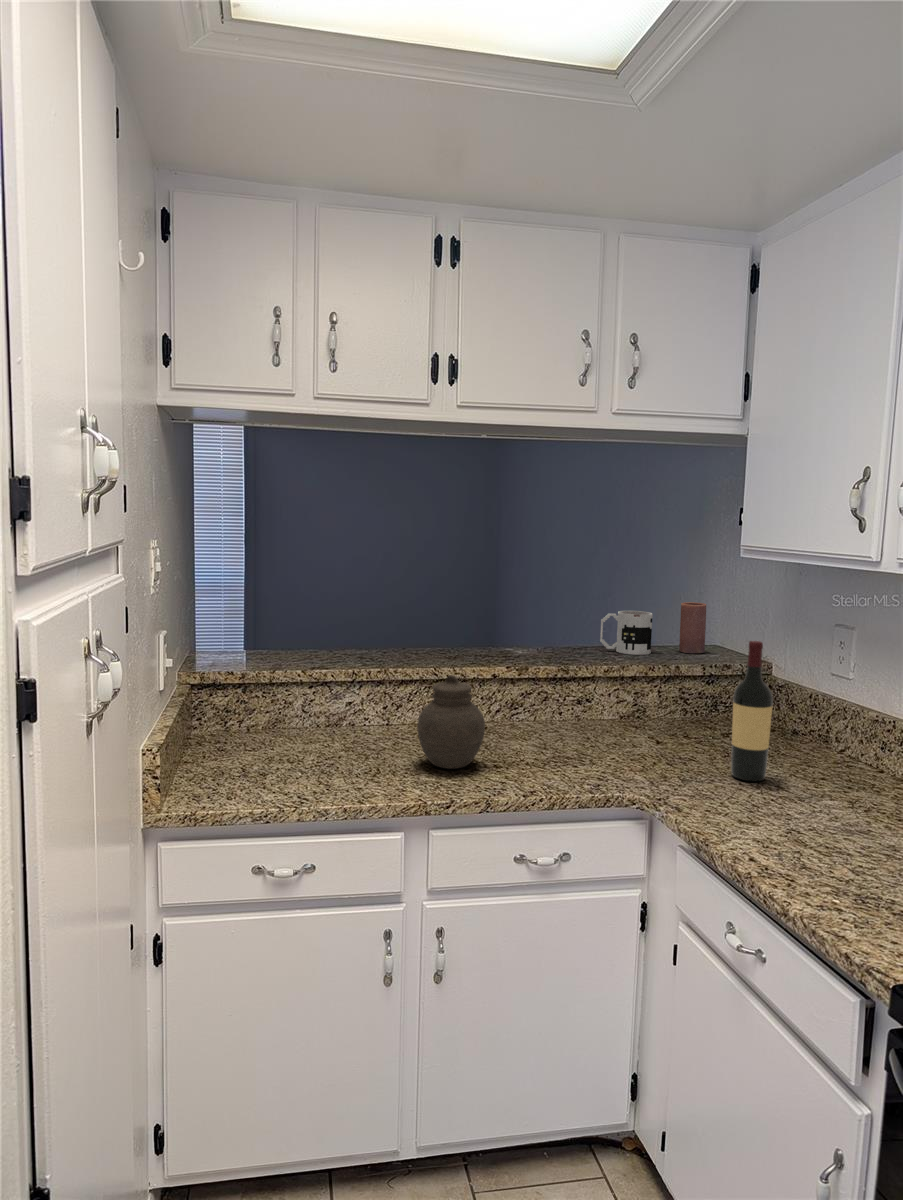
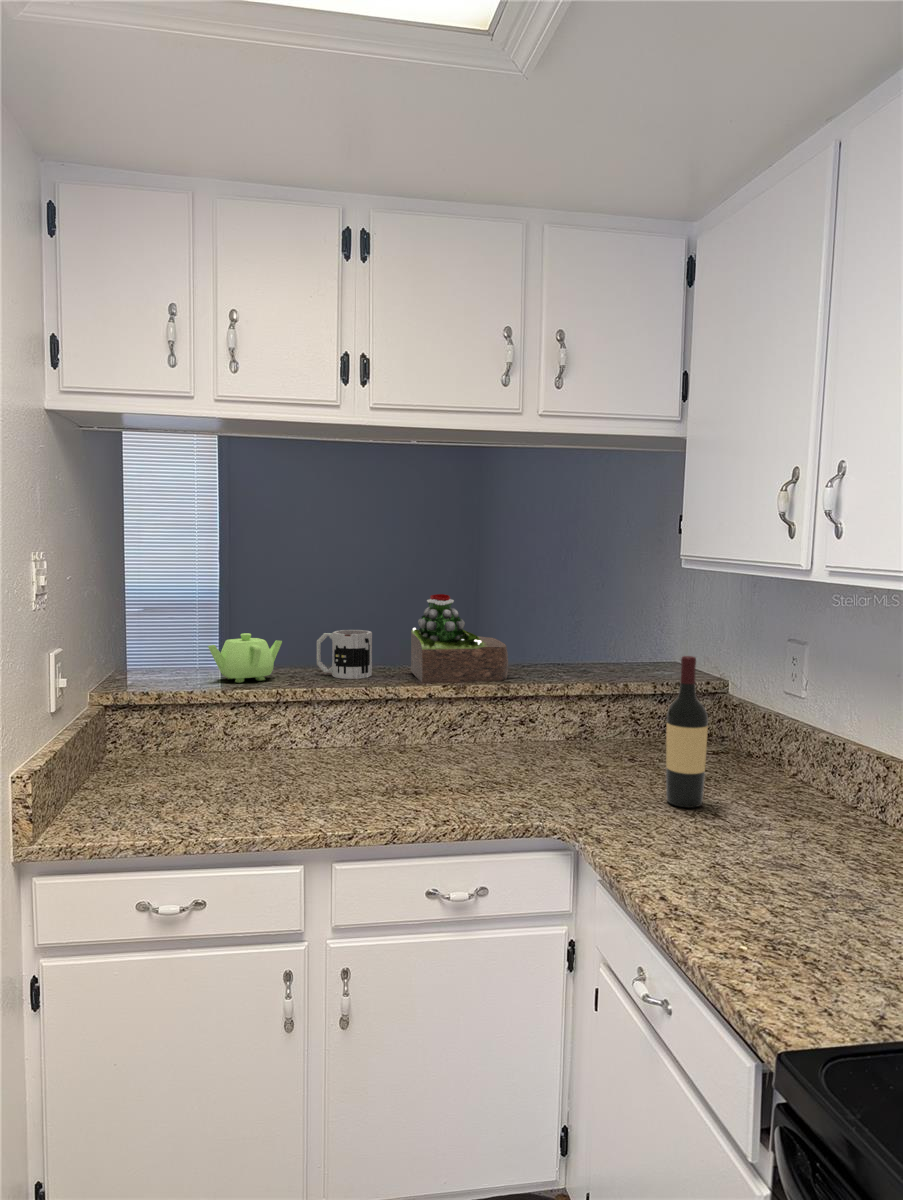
succulent plant: none [468,578,564,664] -> present [411,594,508,683]
candle: present [679,602,706,653] -> none [635,618,661,671]
mug: present [600,611,653,655] -> present [317,630,372,679]
teapot: none [280,615,348,662] -> present [208,633,282,683]
jar: present [417,675,485,769] -> none [330,695,402,795]

